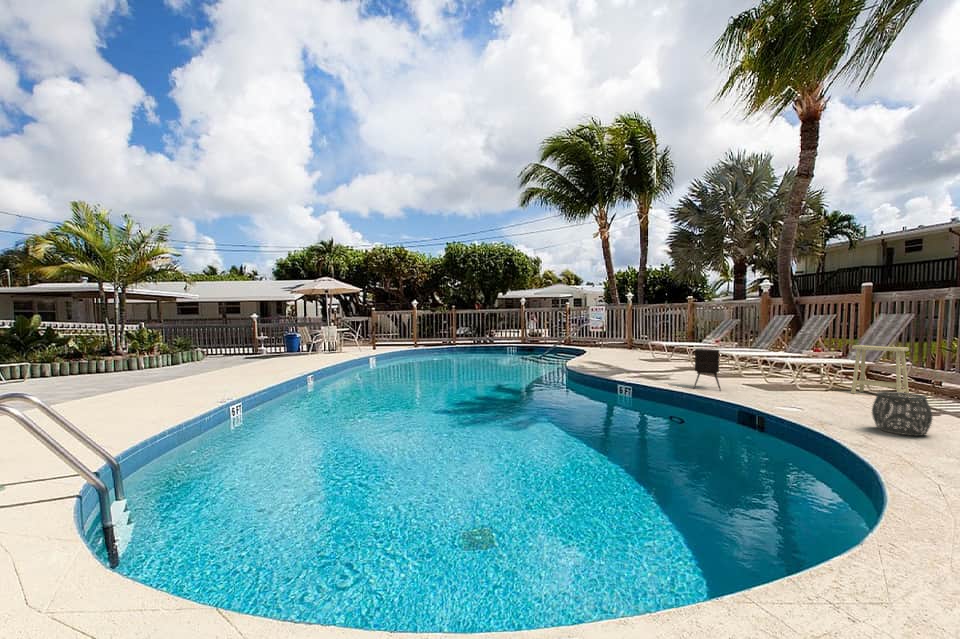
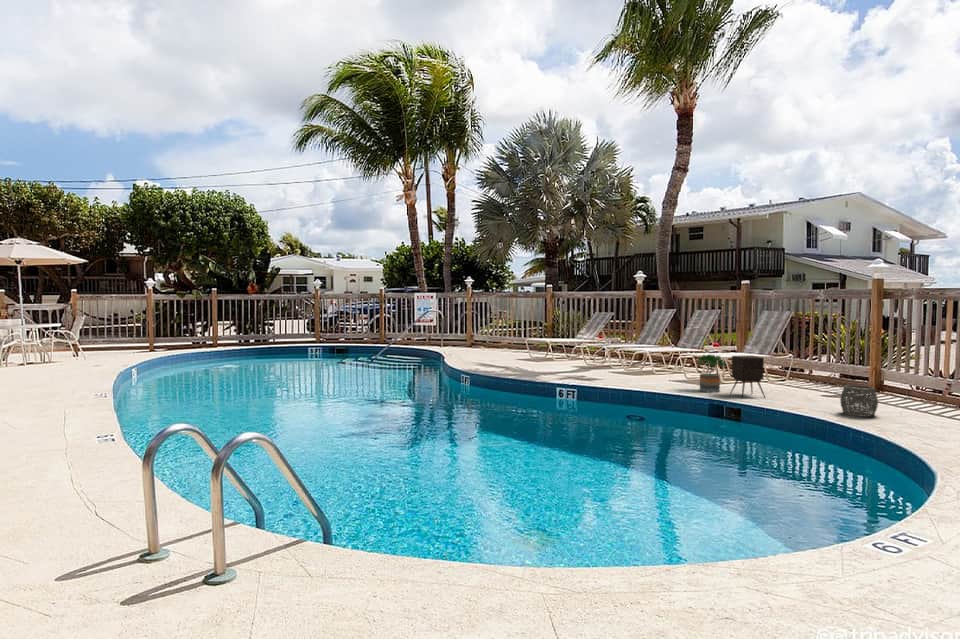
stool: present [851,345,909,394] -> none [761,341,797,385]
side table: present [694,349,721,390] -> present [730,355,765,398]
potted tree: none [740,352,774,395] -> present [698,355,726,393]

